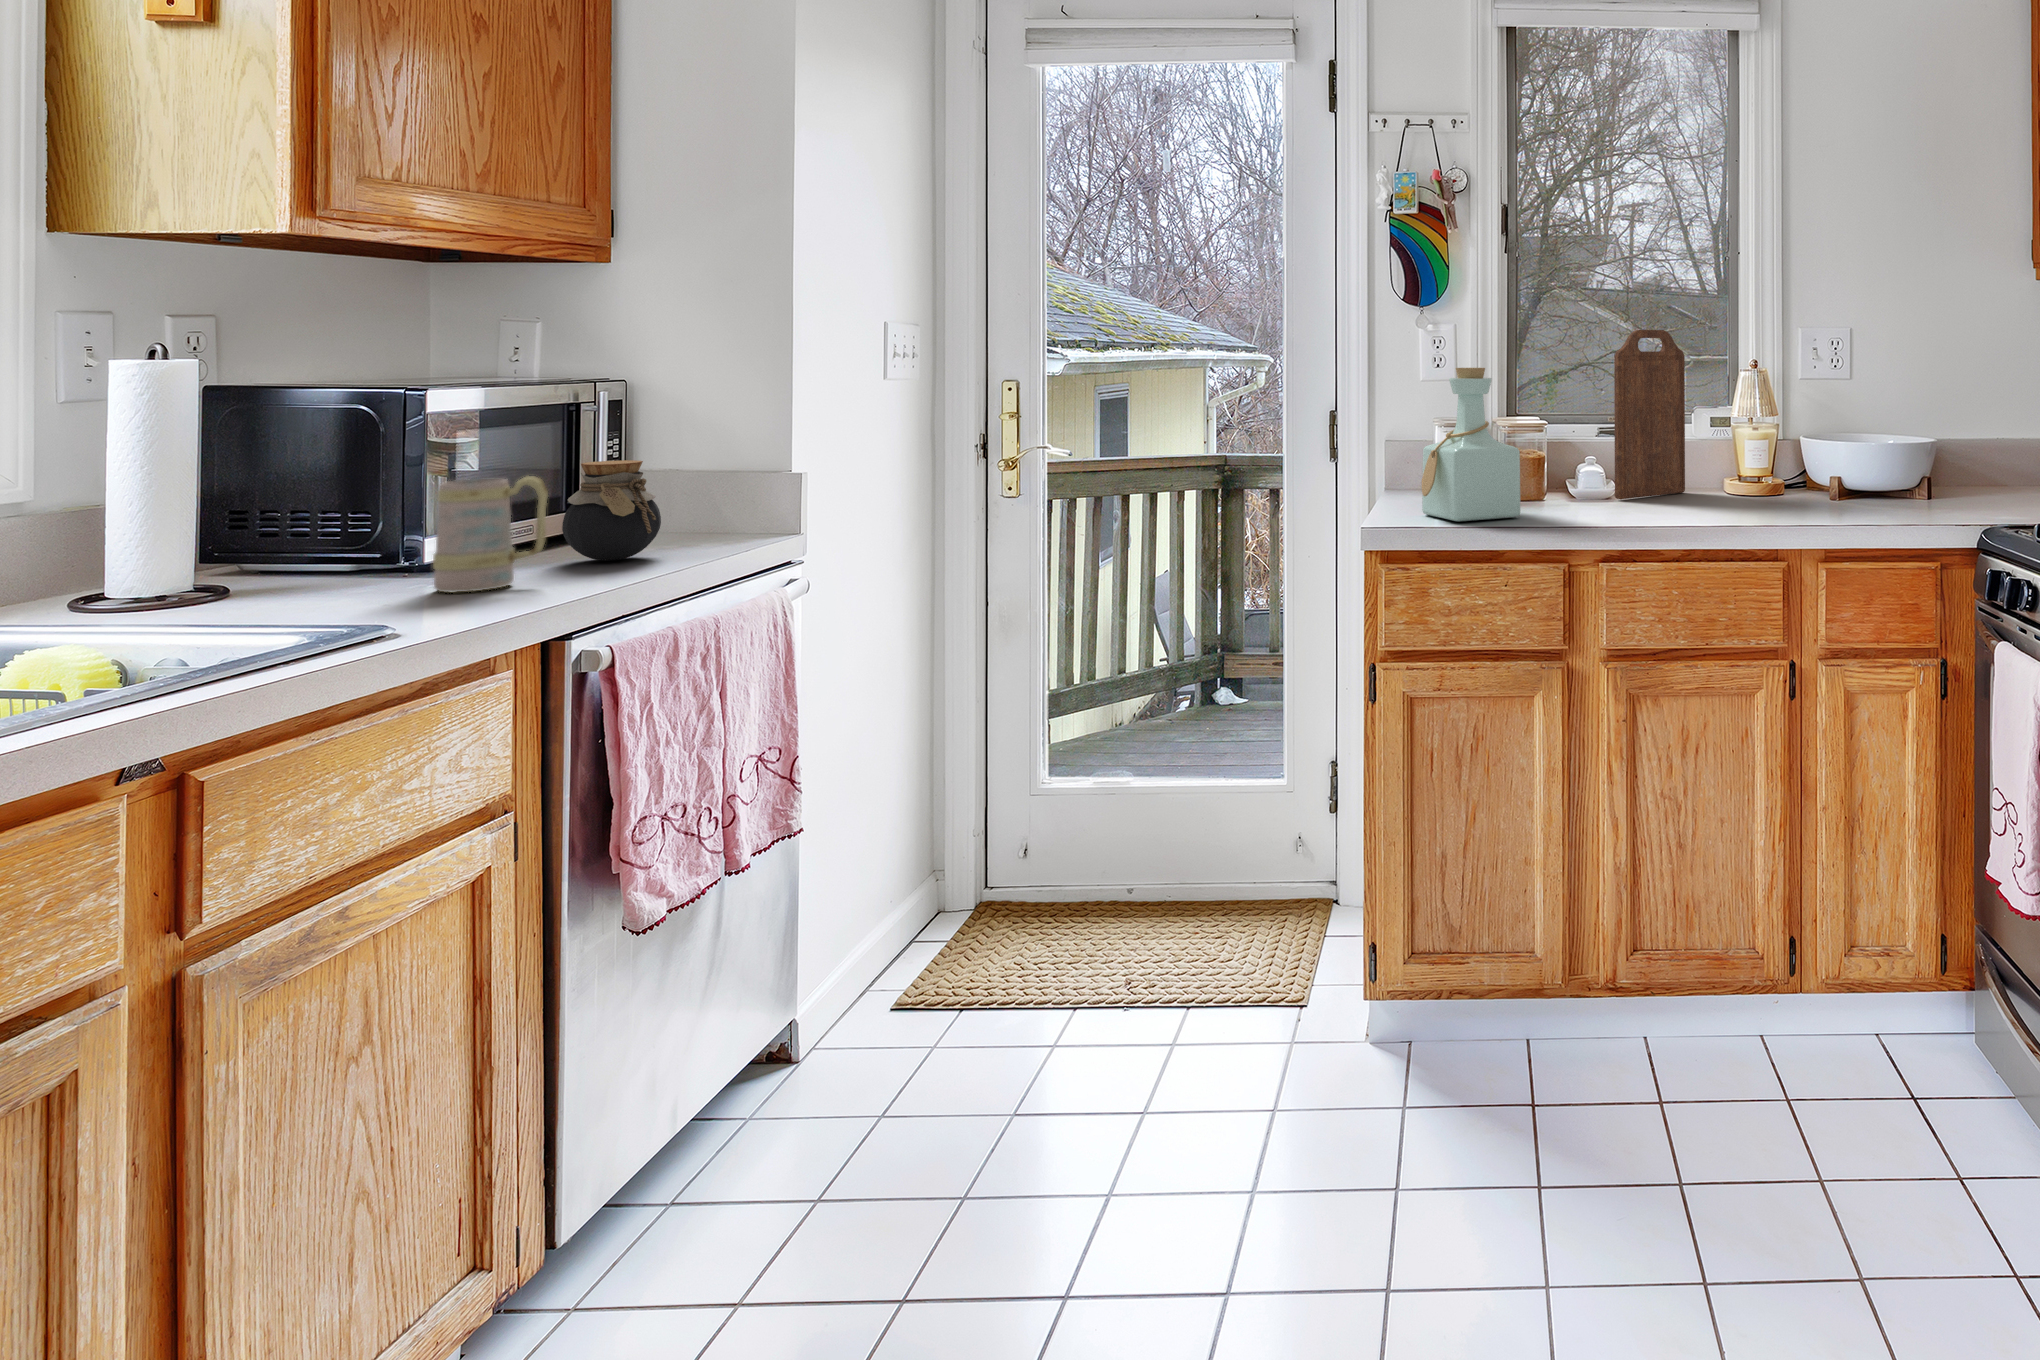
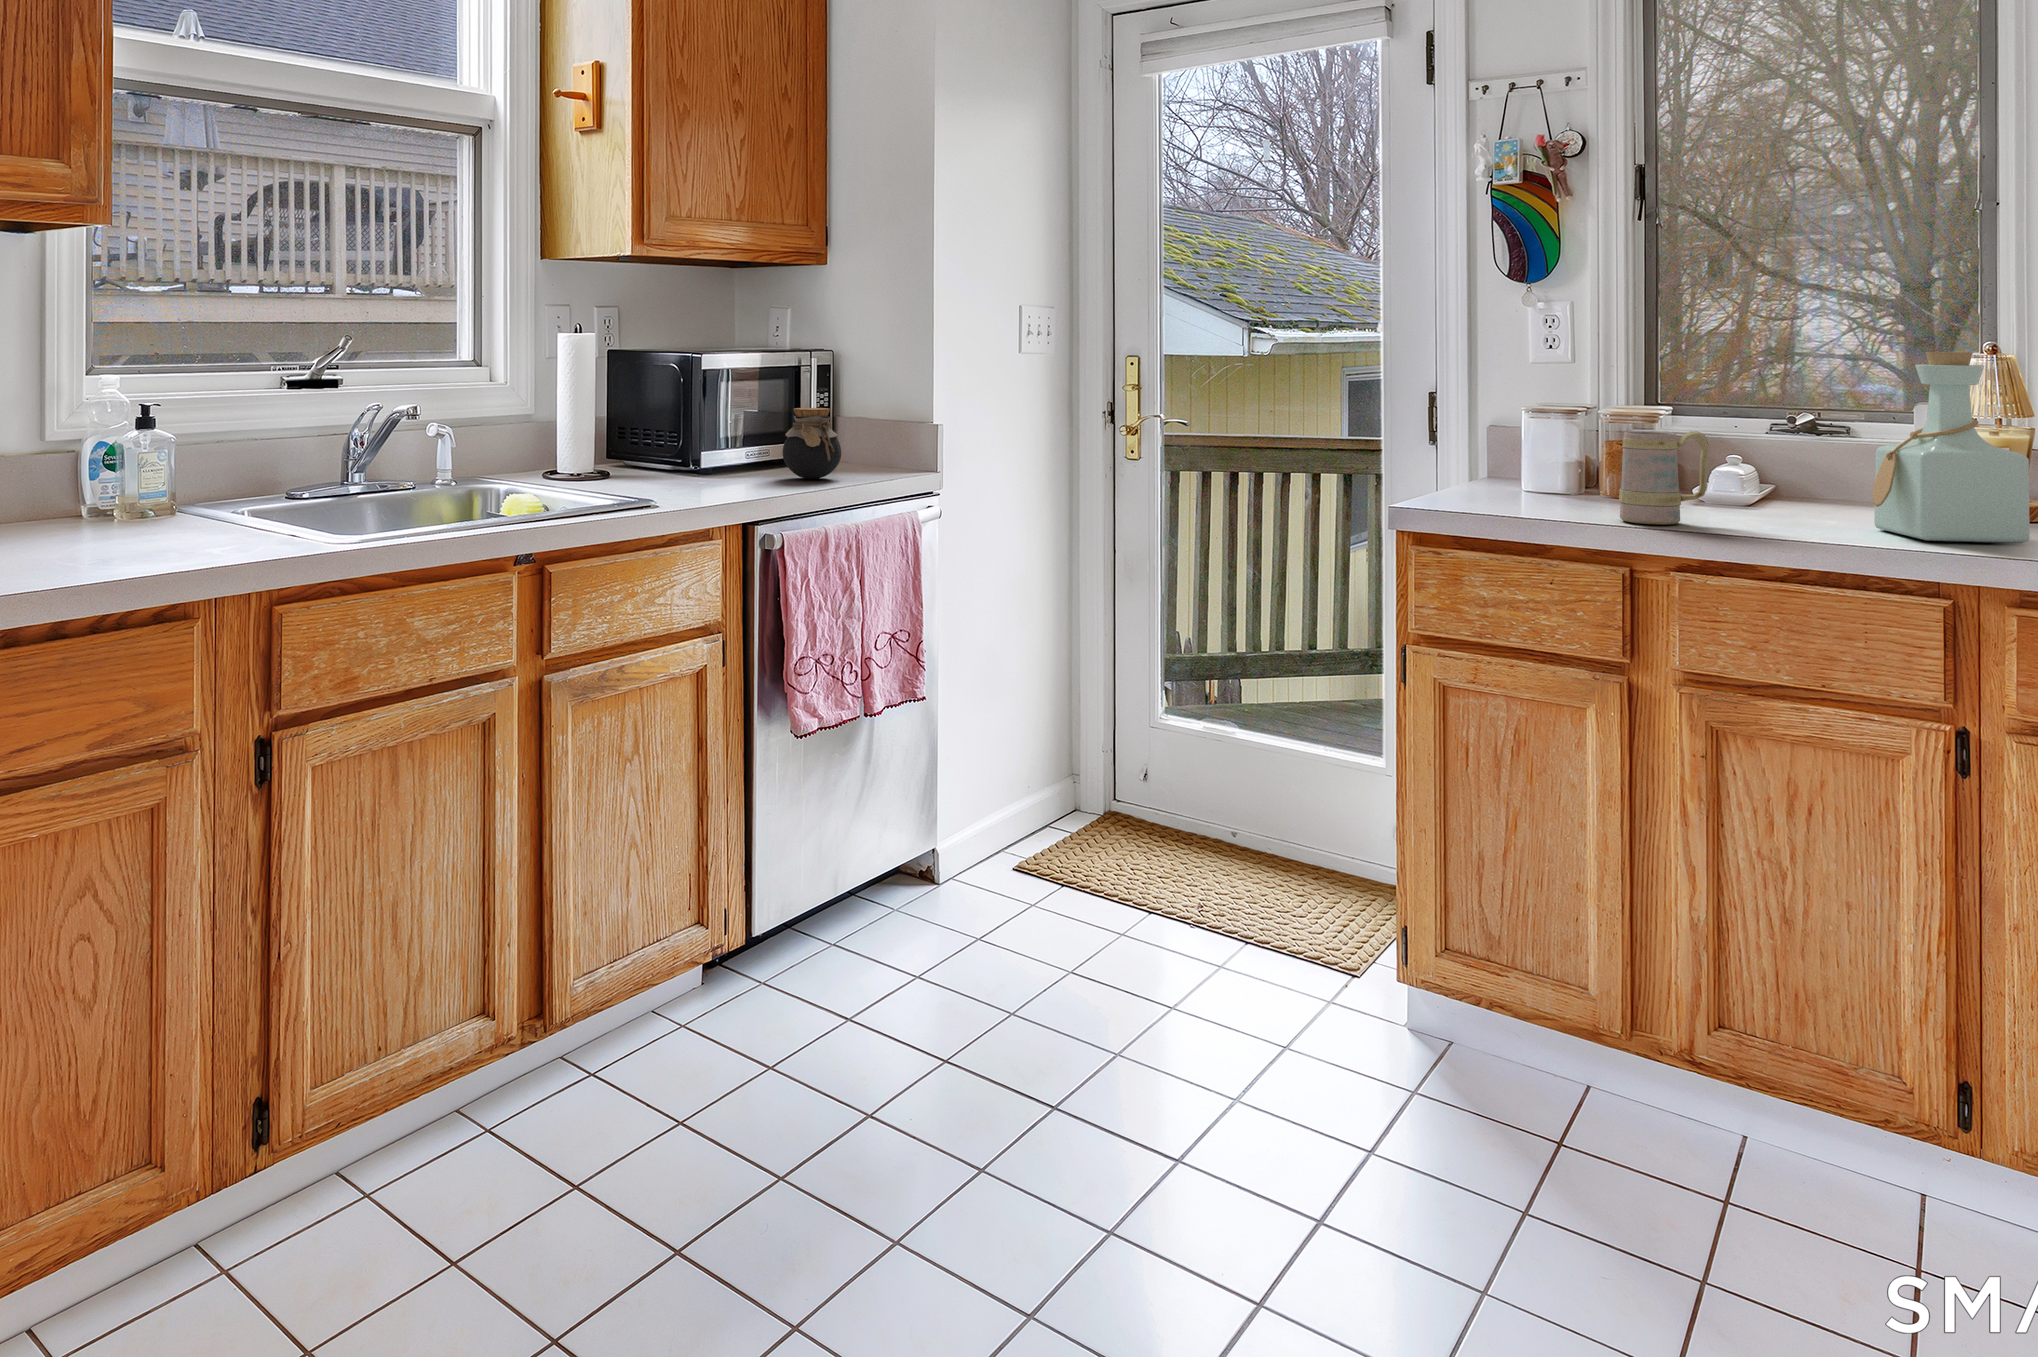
cutting board: present [1614,330,1685,499] -> none [1750,307,1872,508]
bottle: present [1422,368,1521,522] -> present [1873,352,2030,543]
mug: present [433,476,548,593] -> present [1619,431,1709,524]

